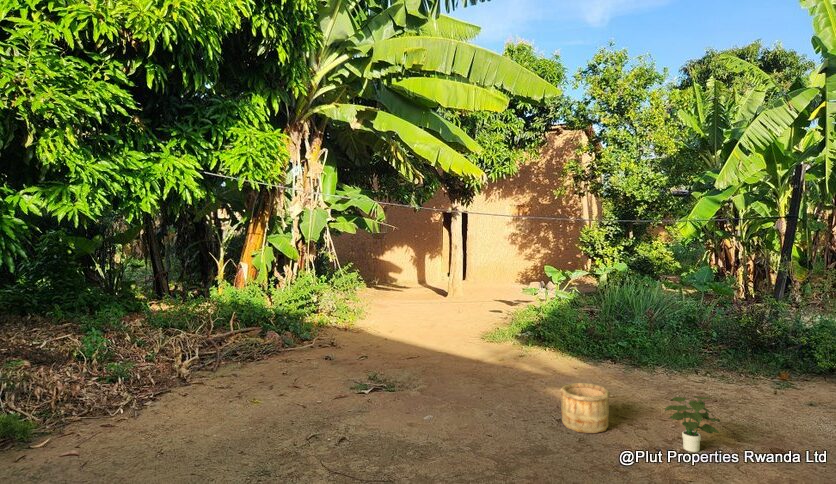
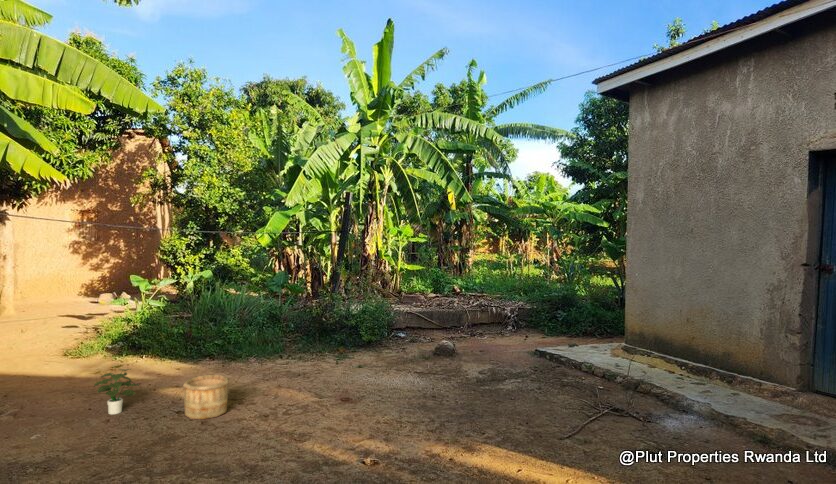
potted plant: present [665,396,720,452] -> present [94,369,139,415]

